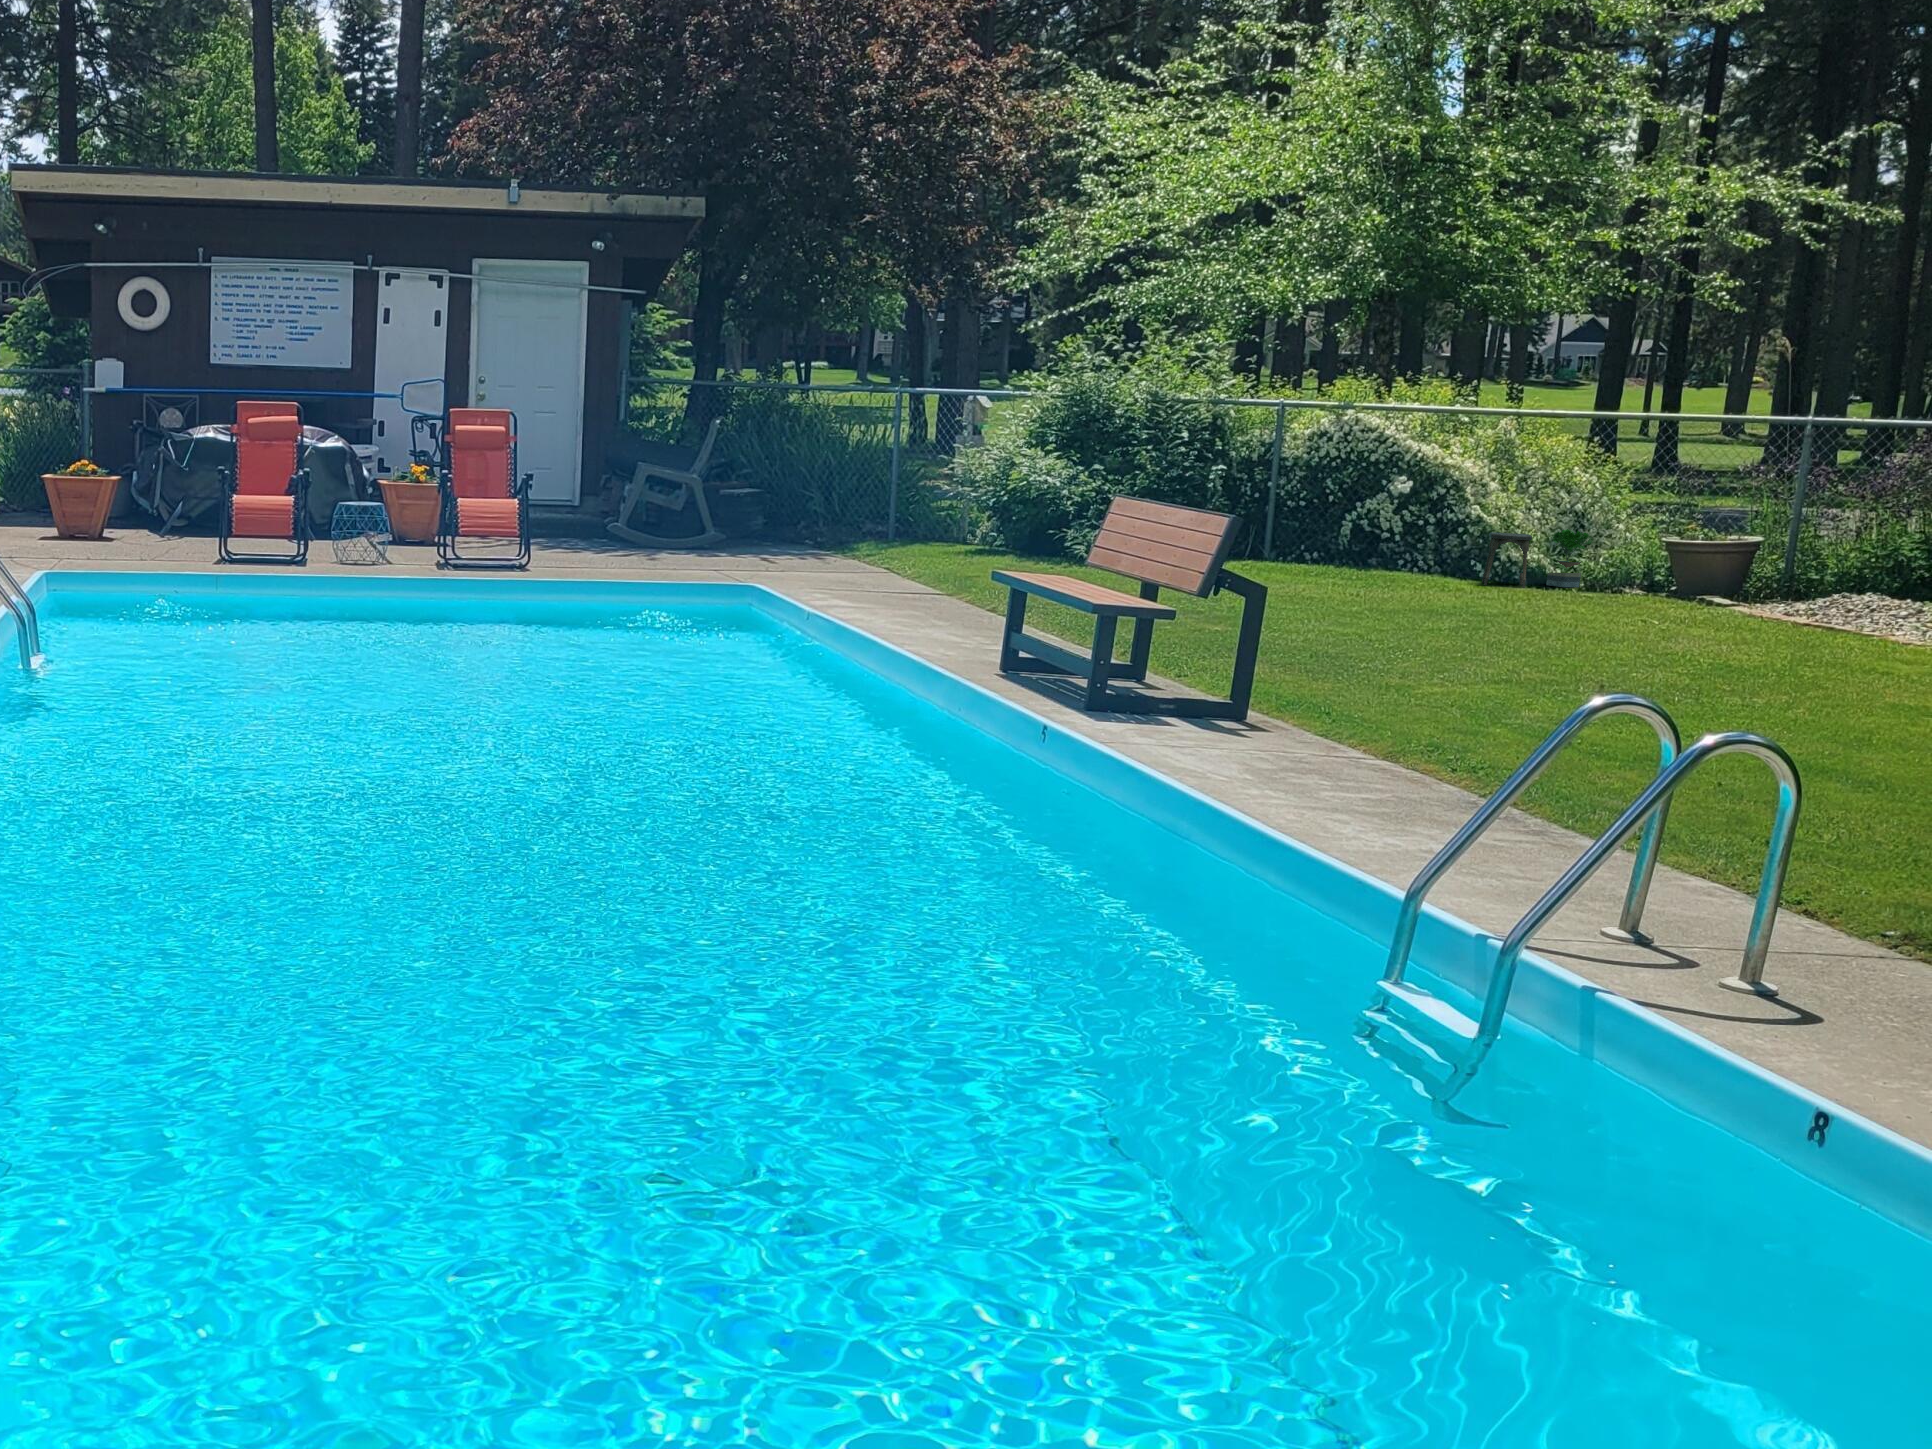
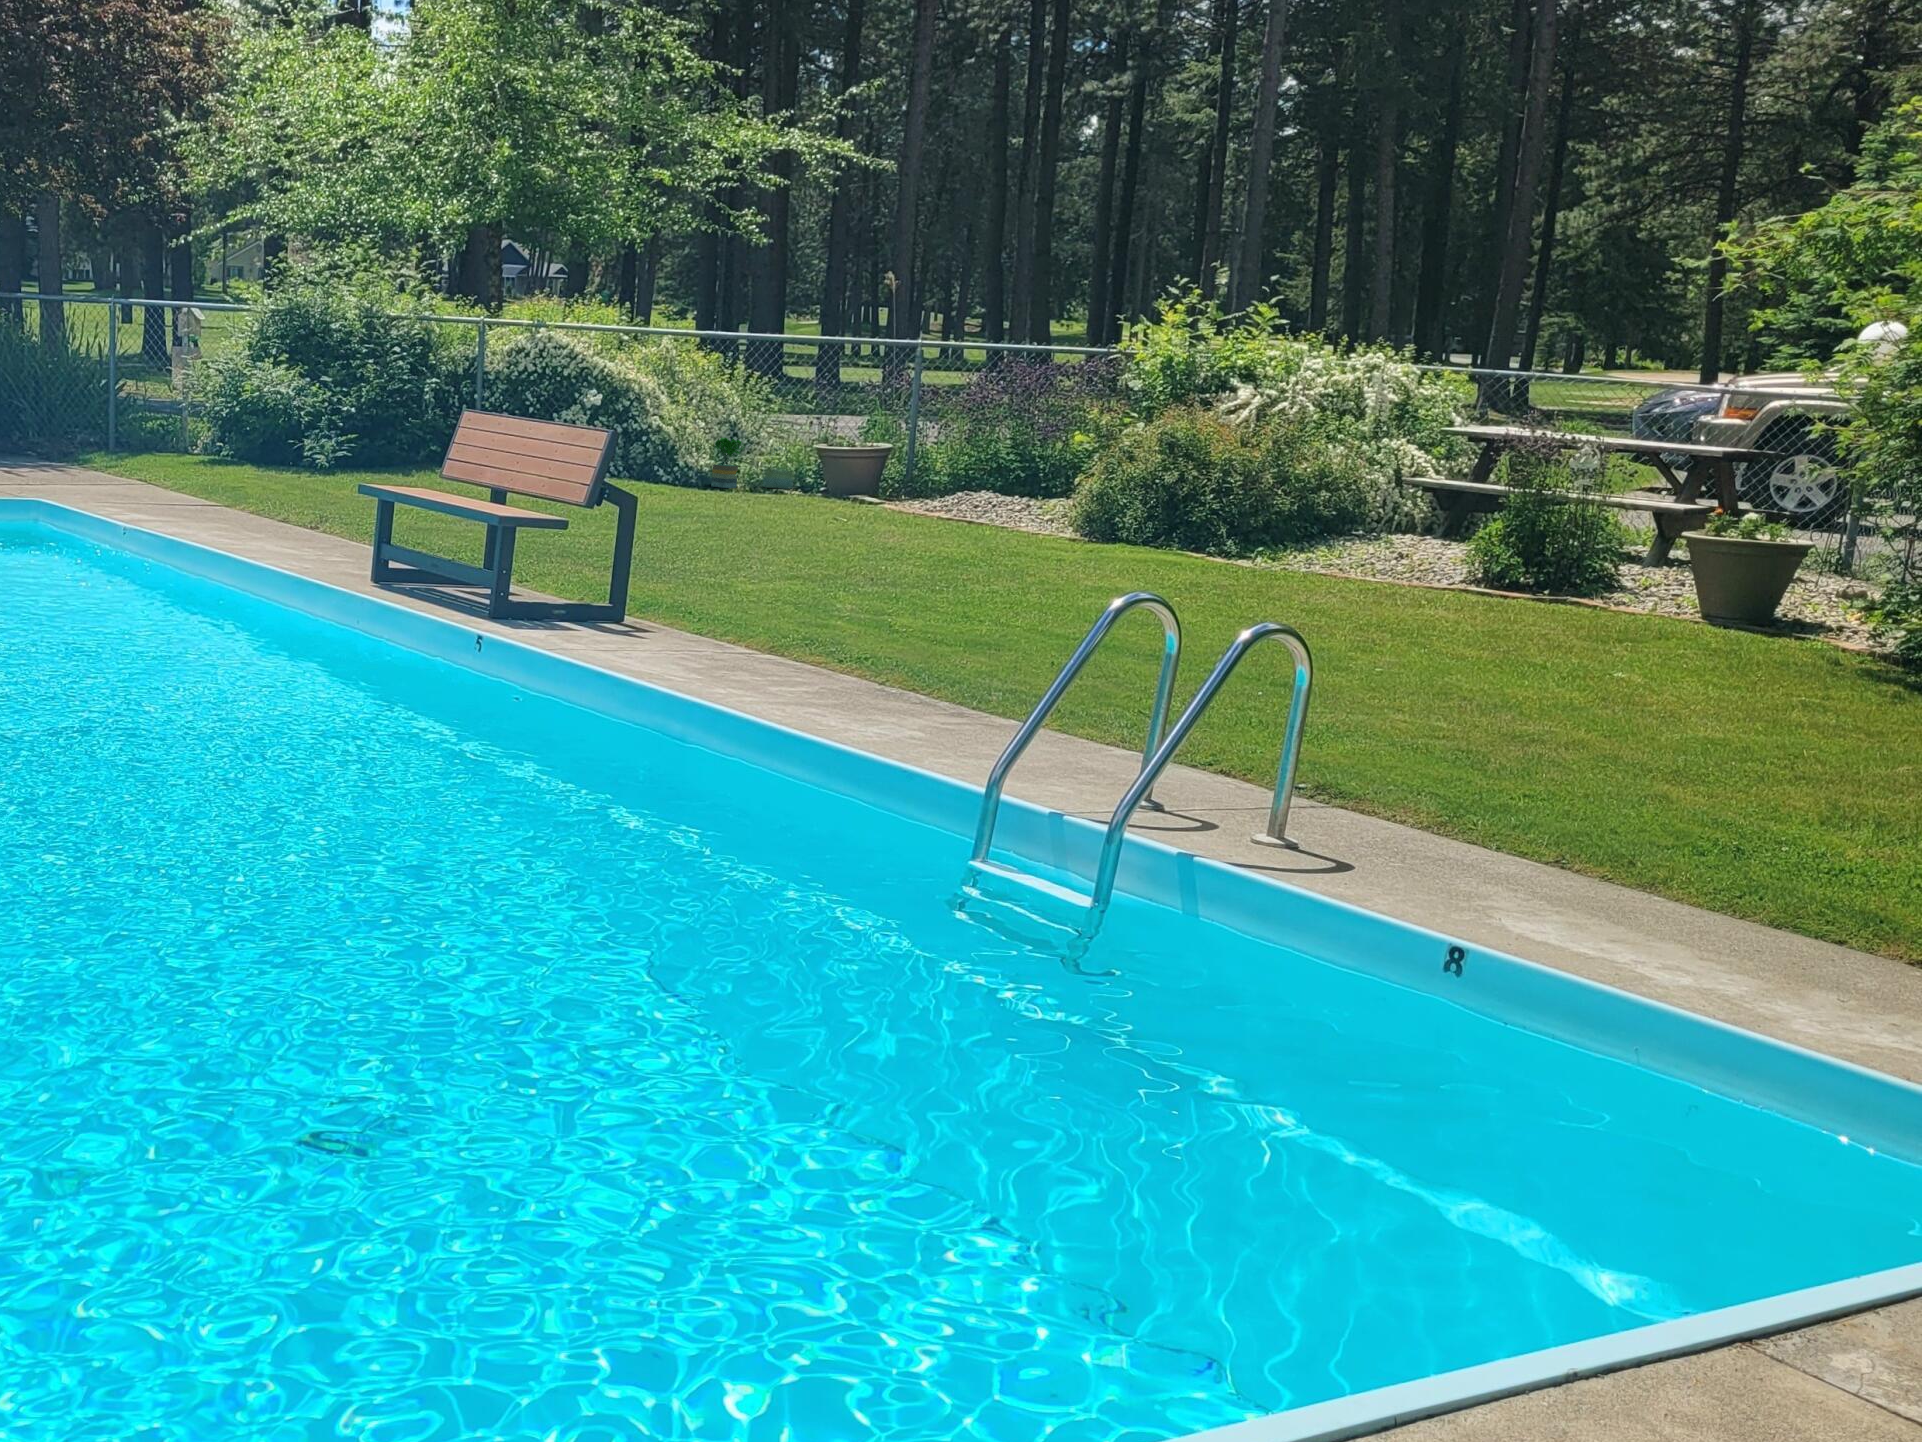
stool: present [1482,532,1532,588] -> none [662,441,702,489]
basket: none [1616,542,1660,590] -> present [763,455,795,489]

